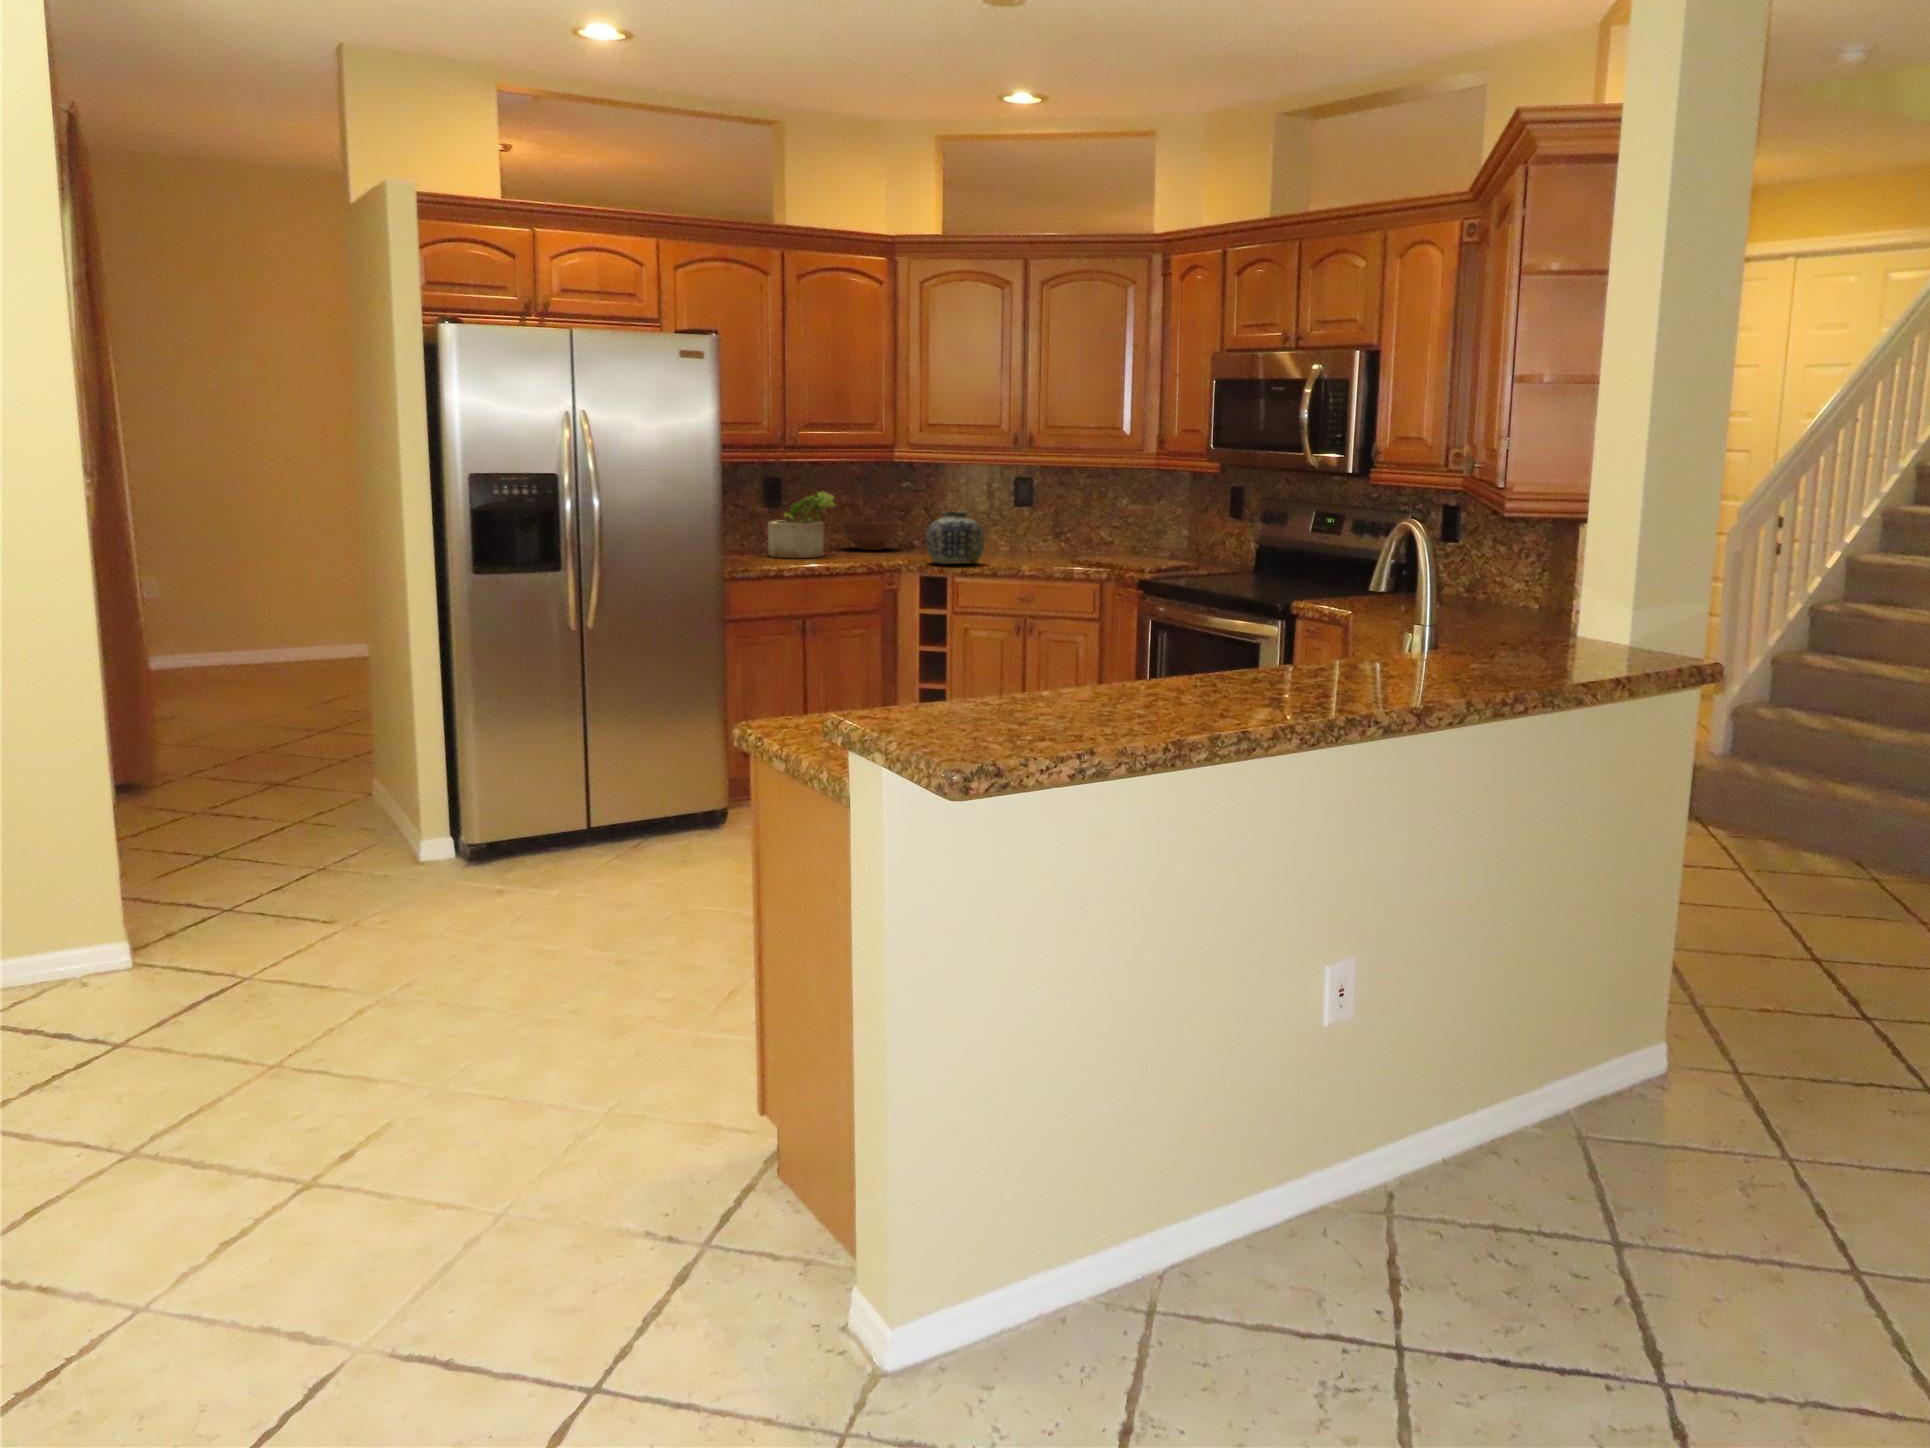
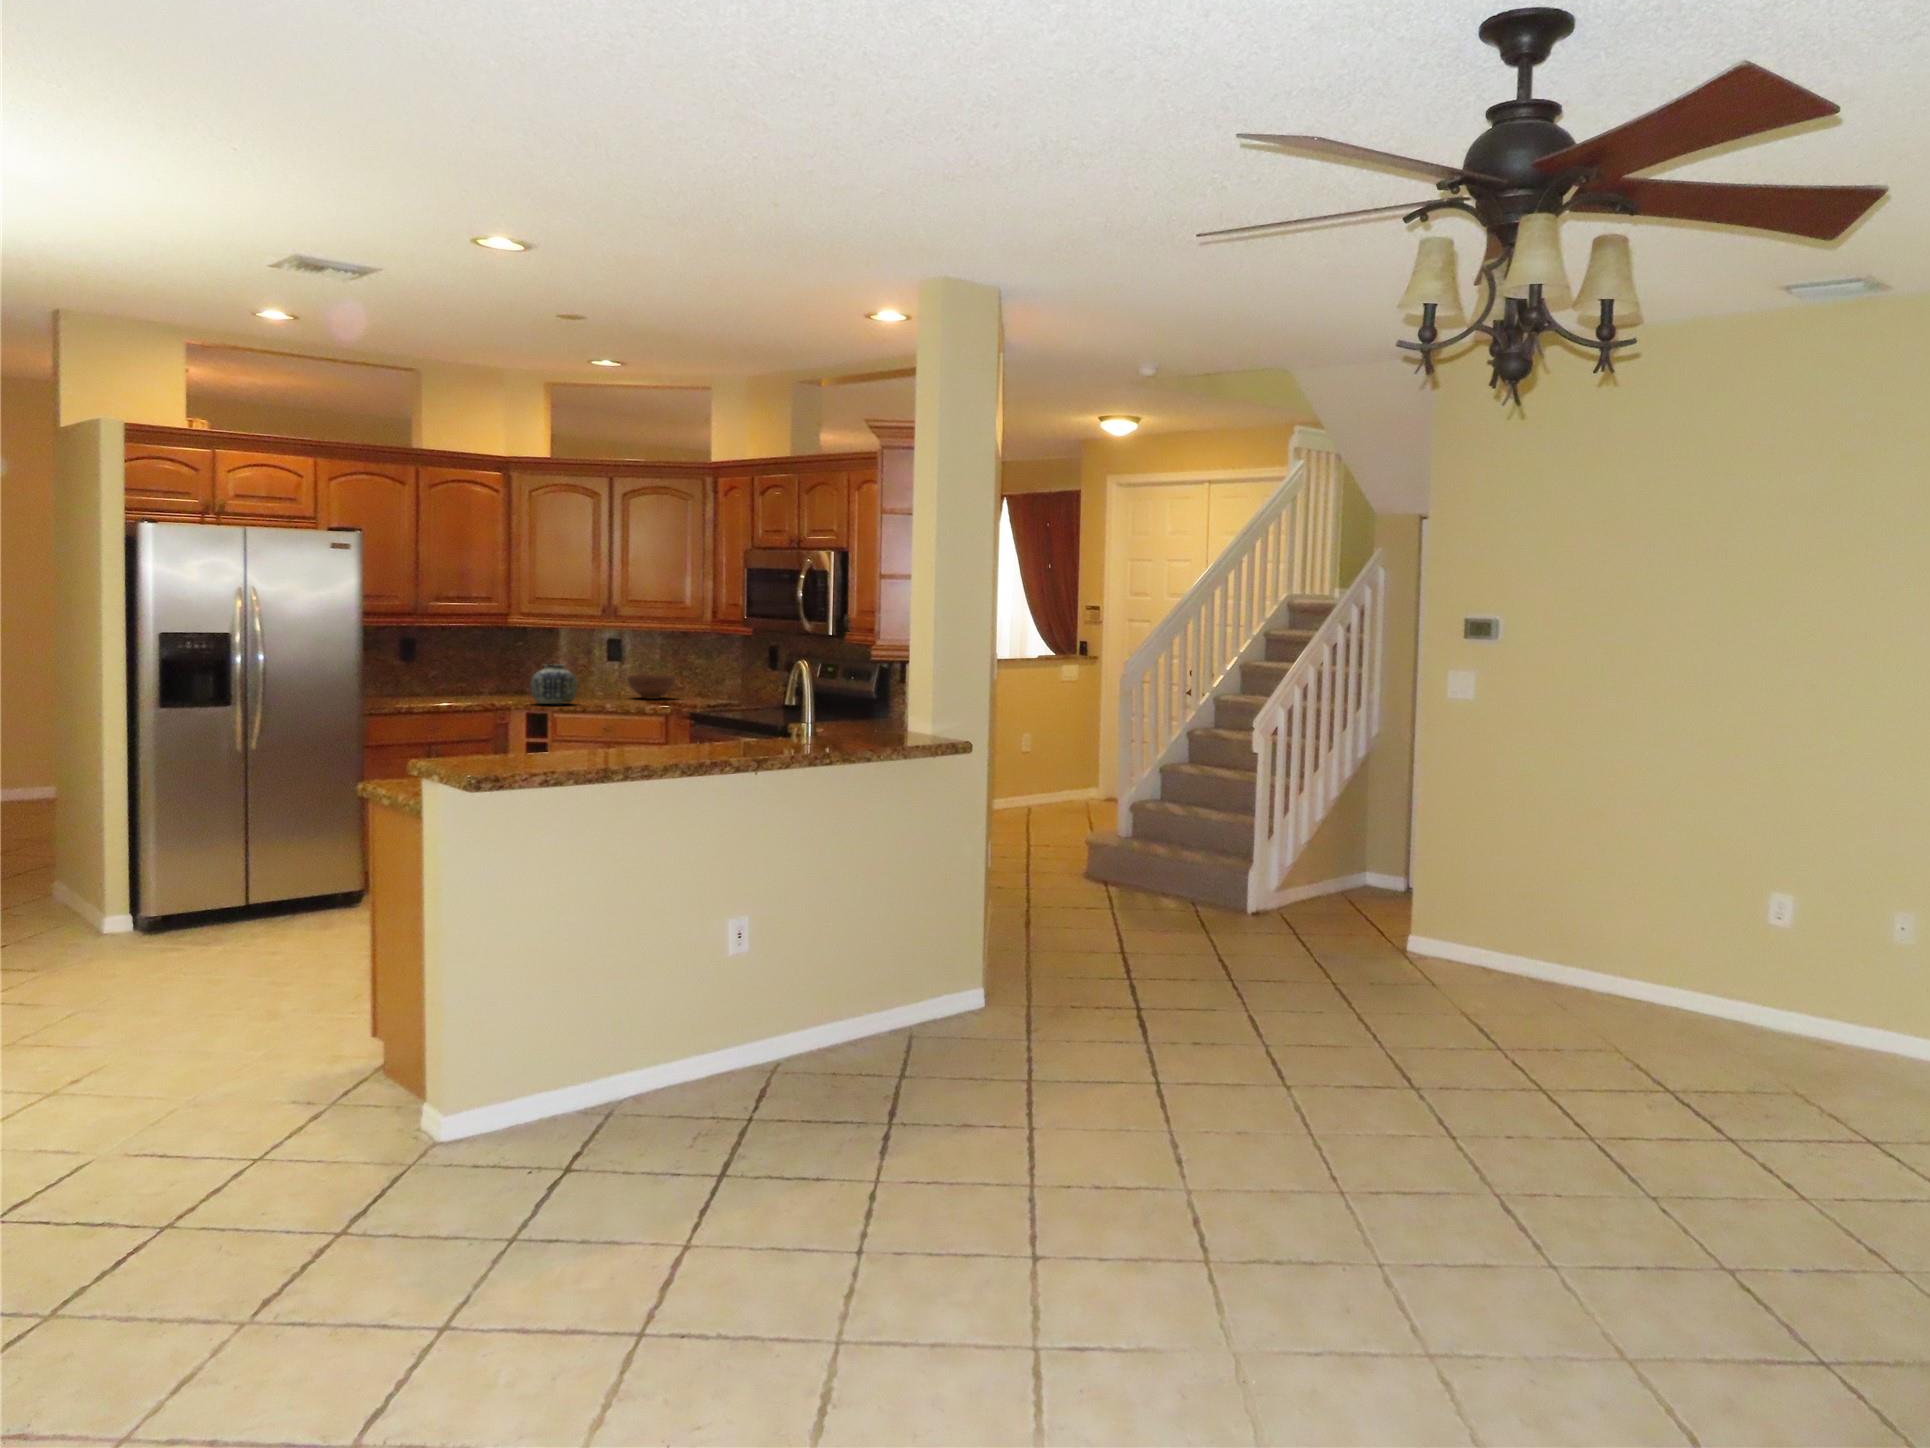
potted plant: present [768,492,835,558] -> none [403,649,460,701]
bowl: present [840,520,902,550] -> present [627,675,676,699]

